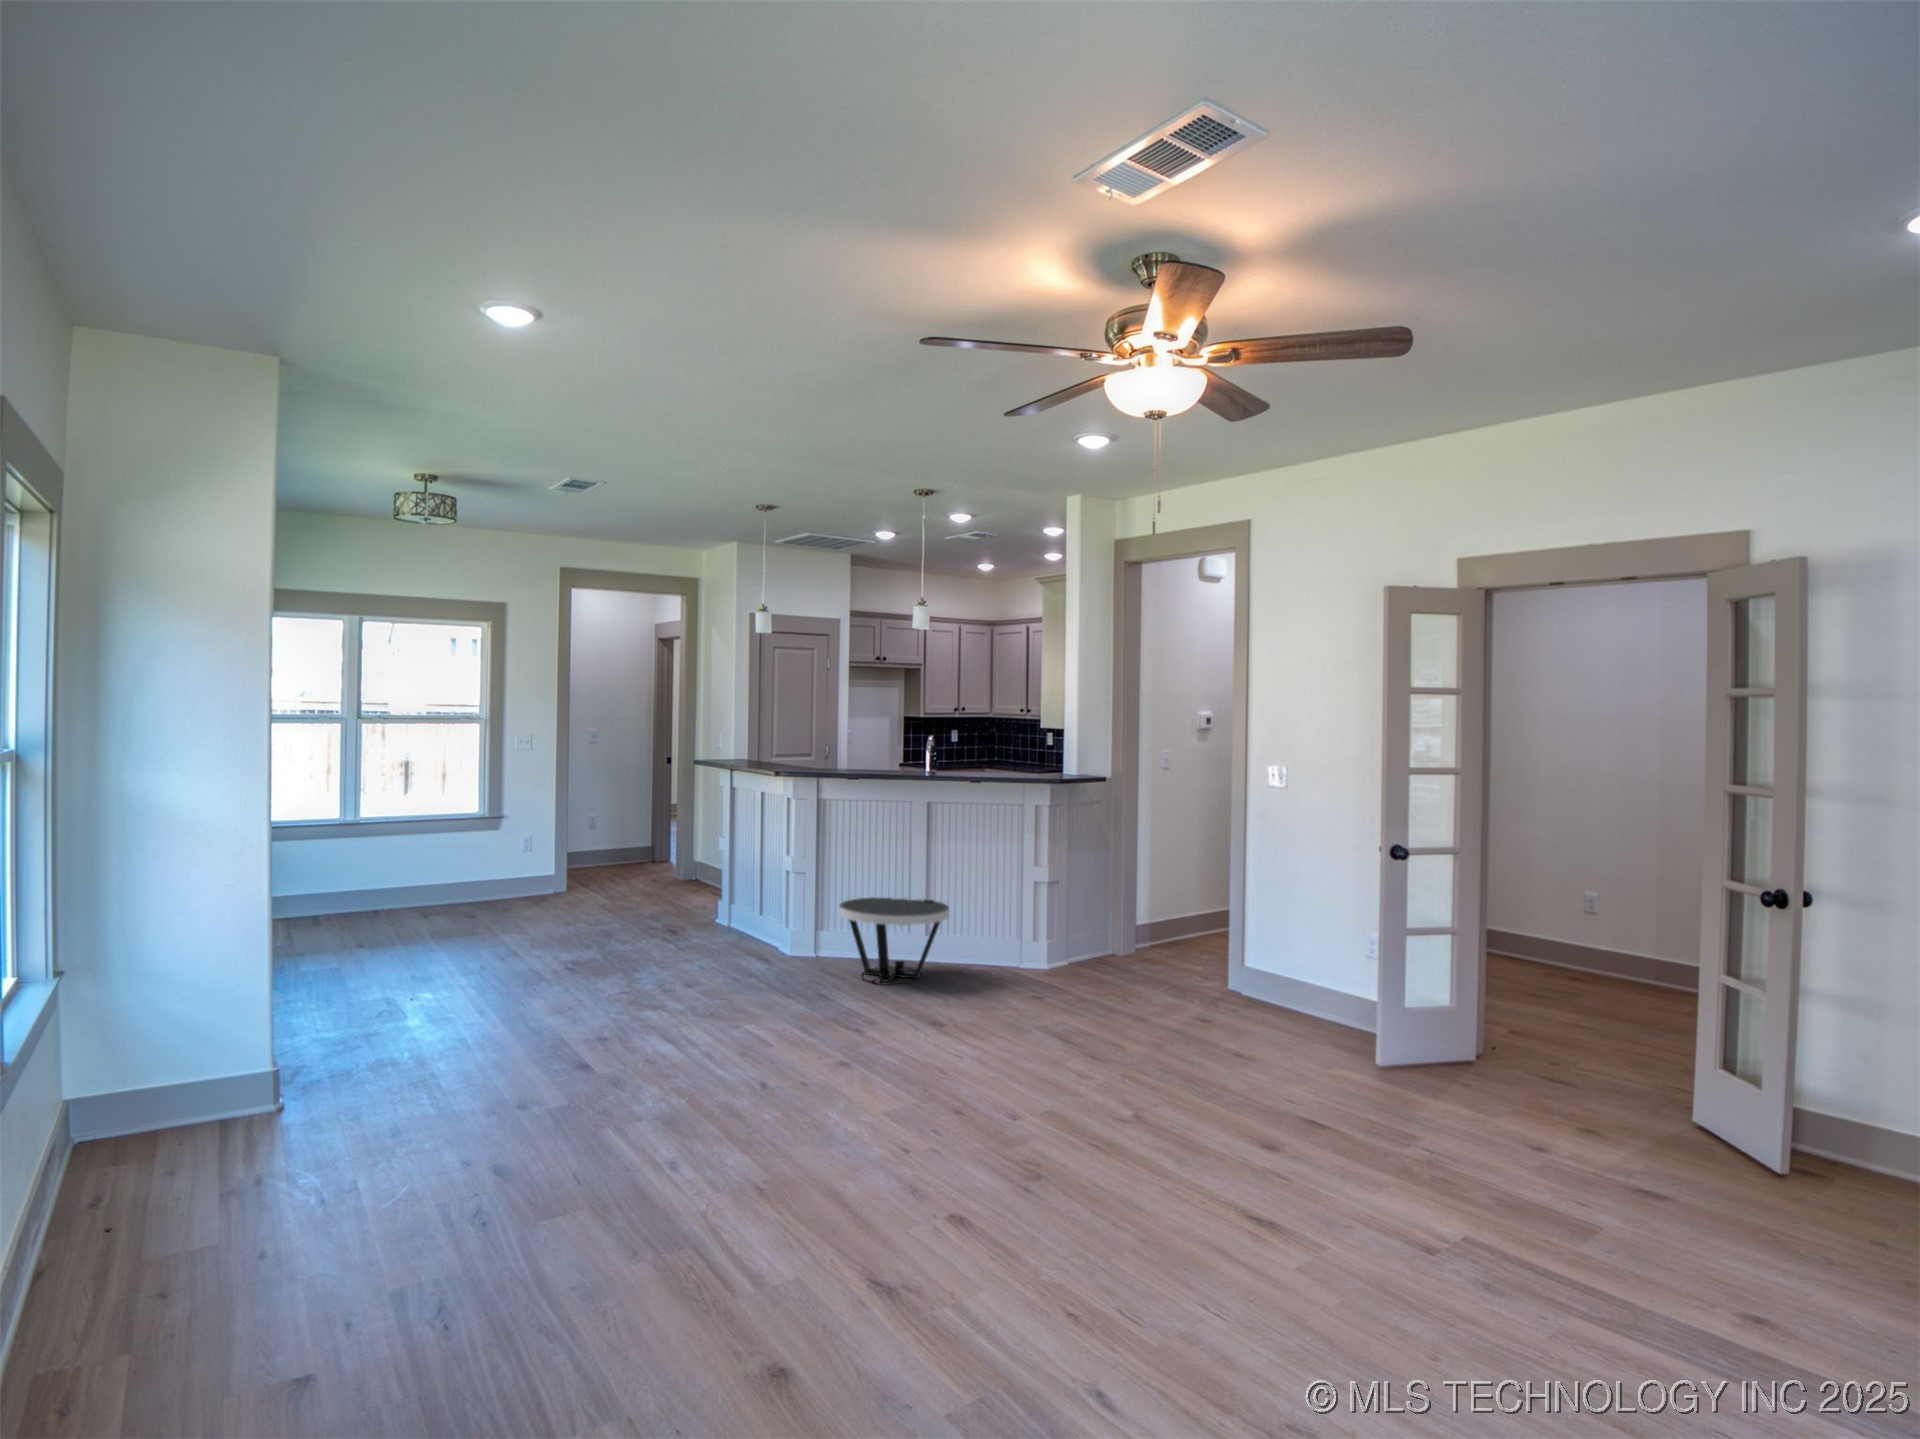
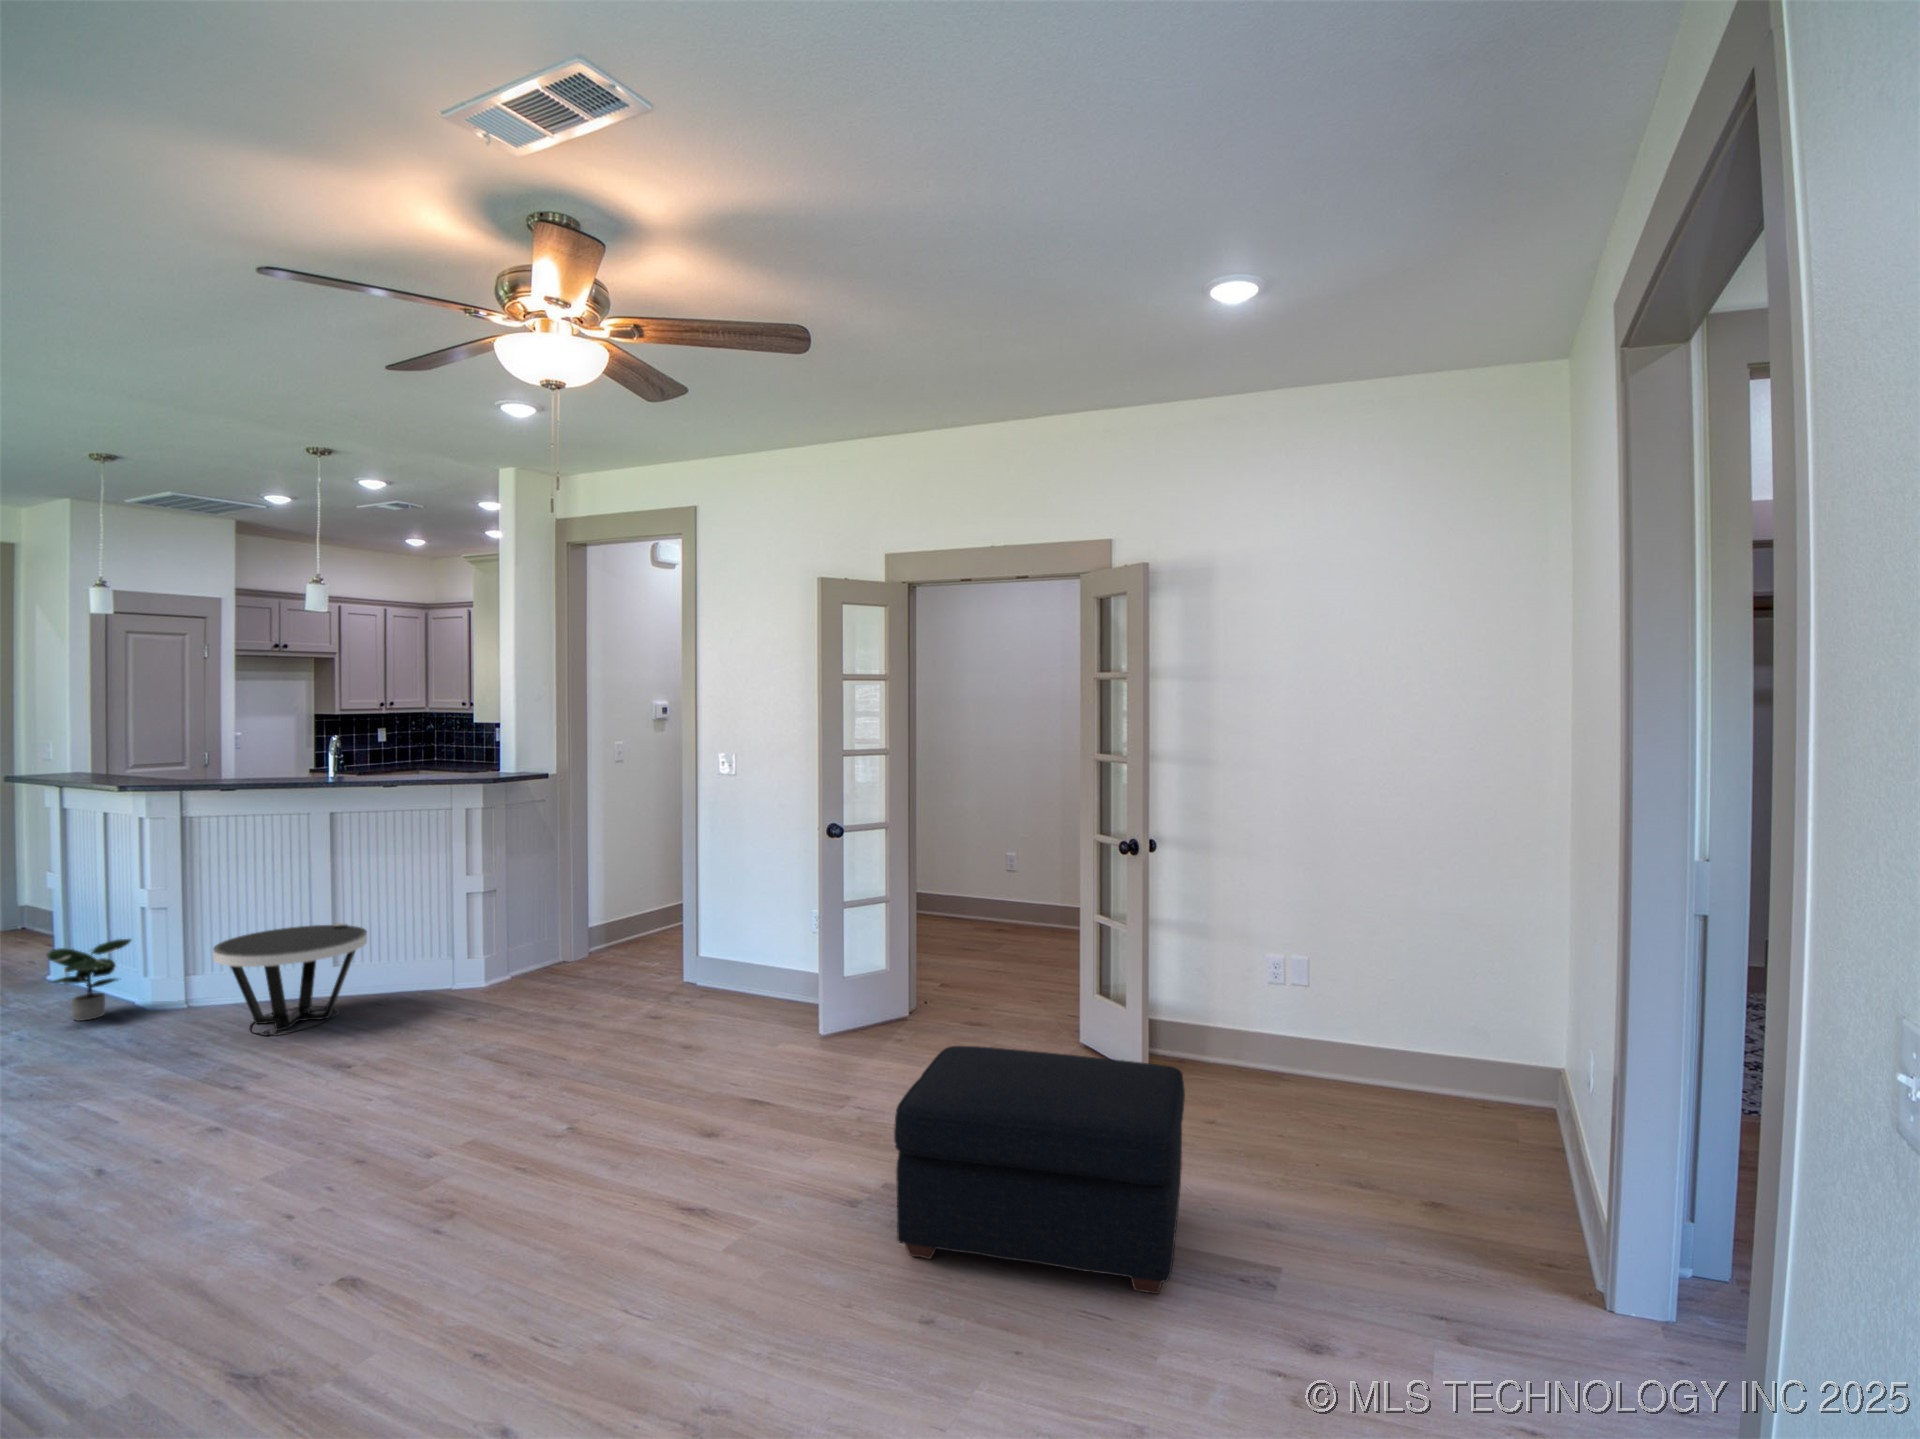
potted plant: none [729,892,781,953] -> present [47,939,131,1021]
ottoman: none [1449,1073,1823,1373] -> present [894,1046,1185,1294]

